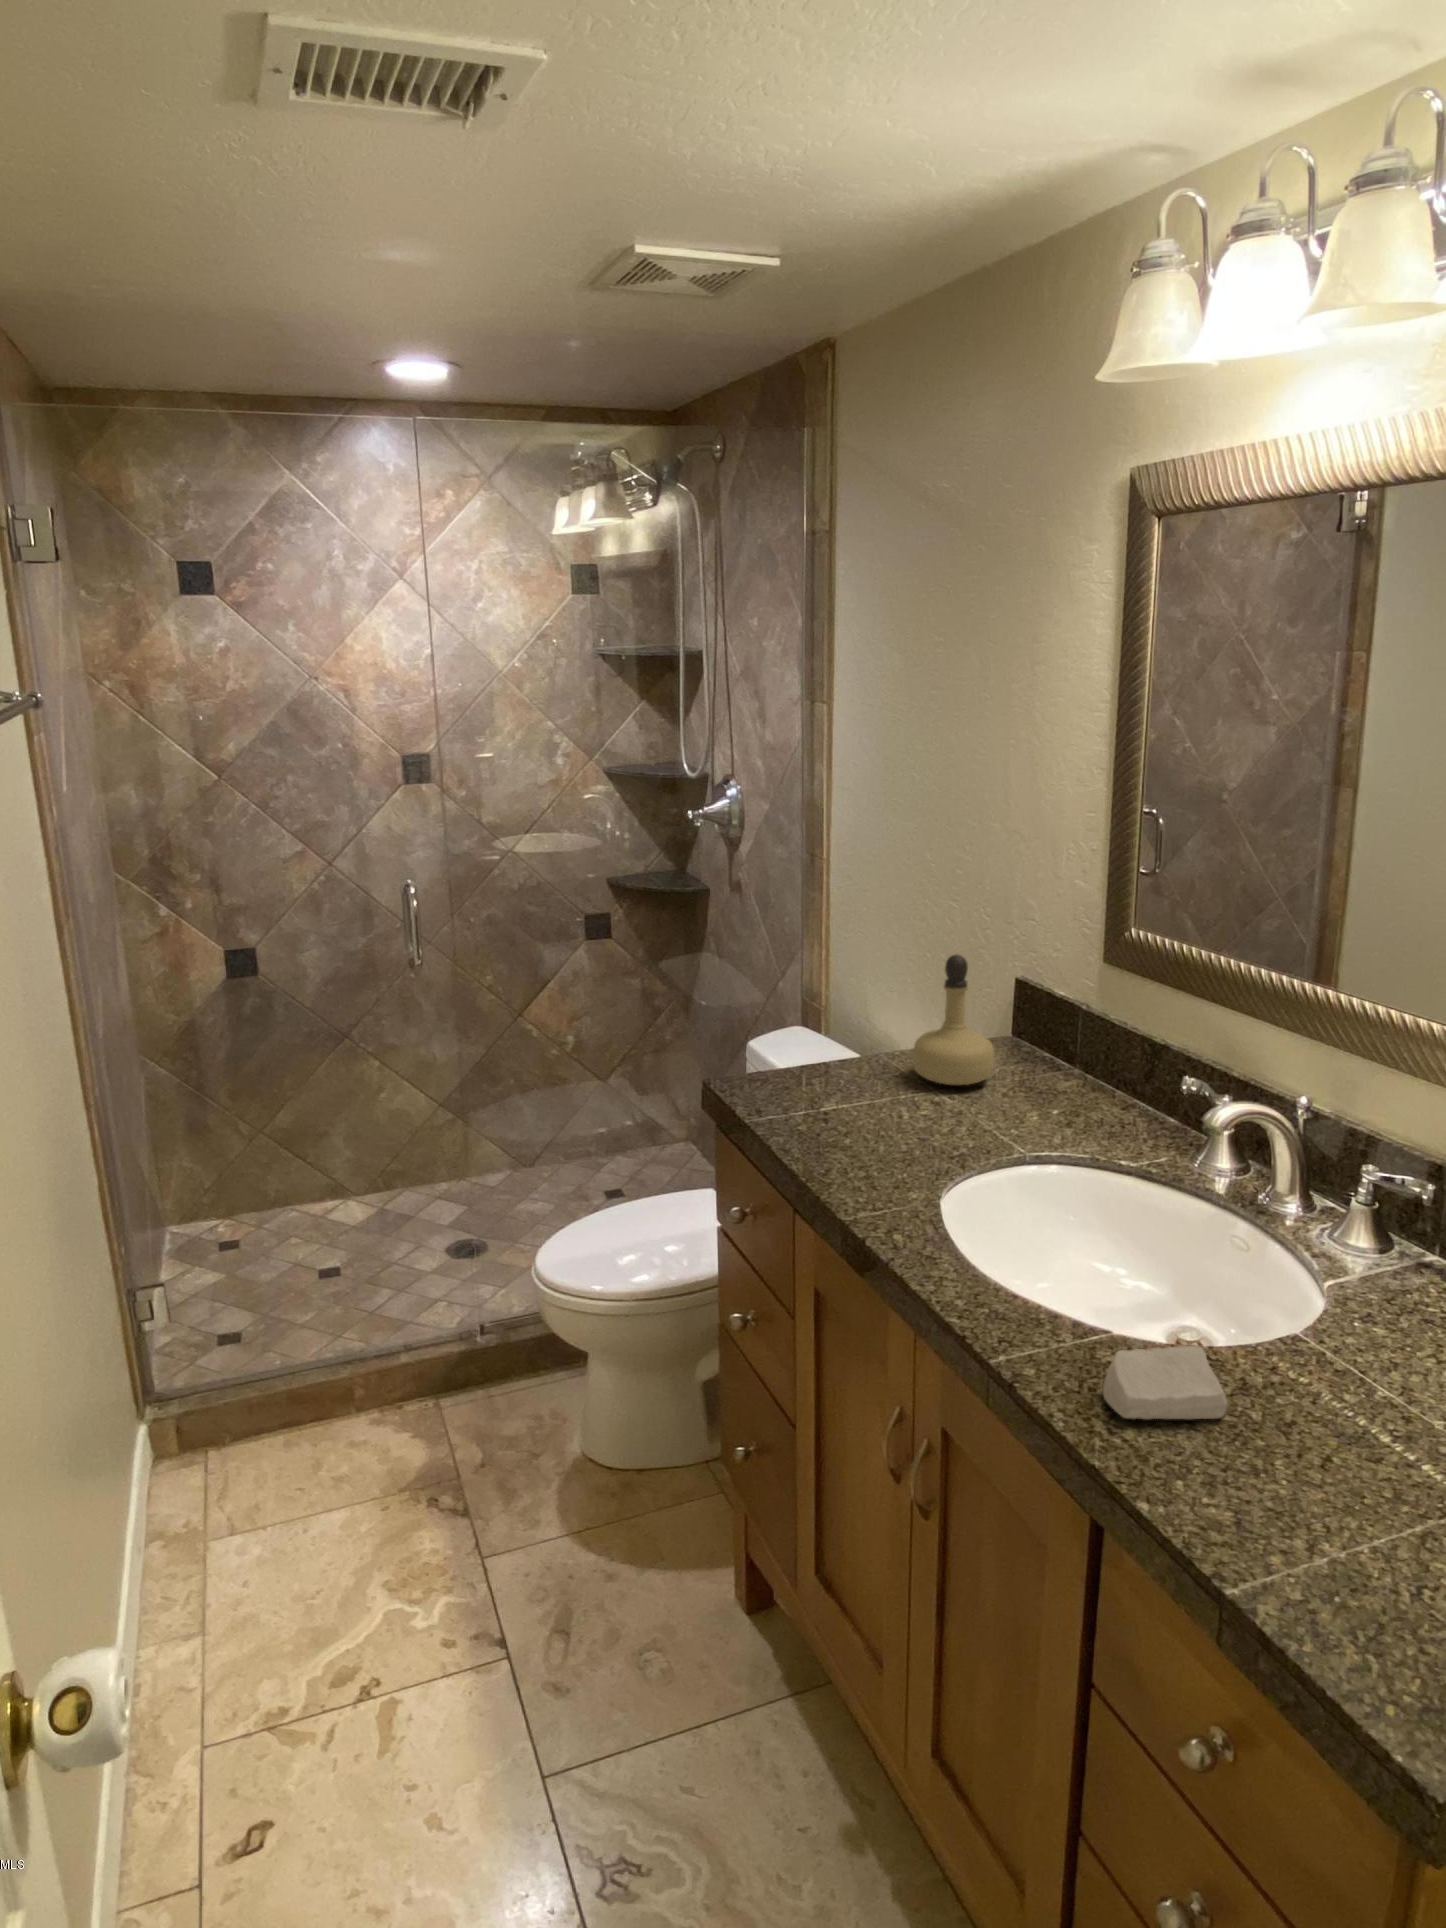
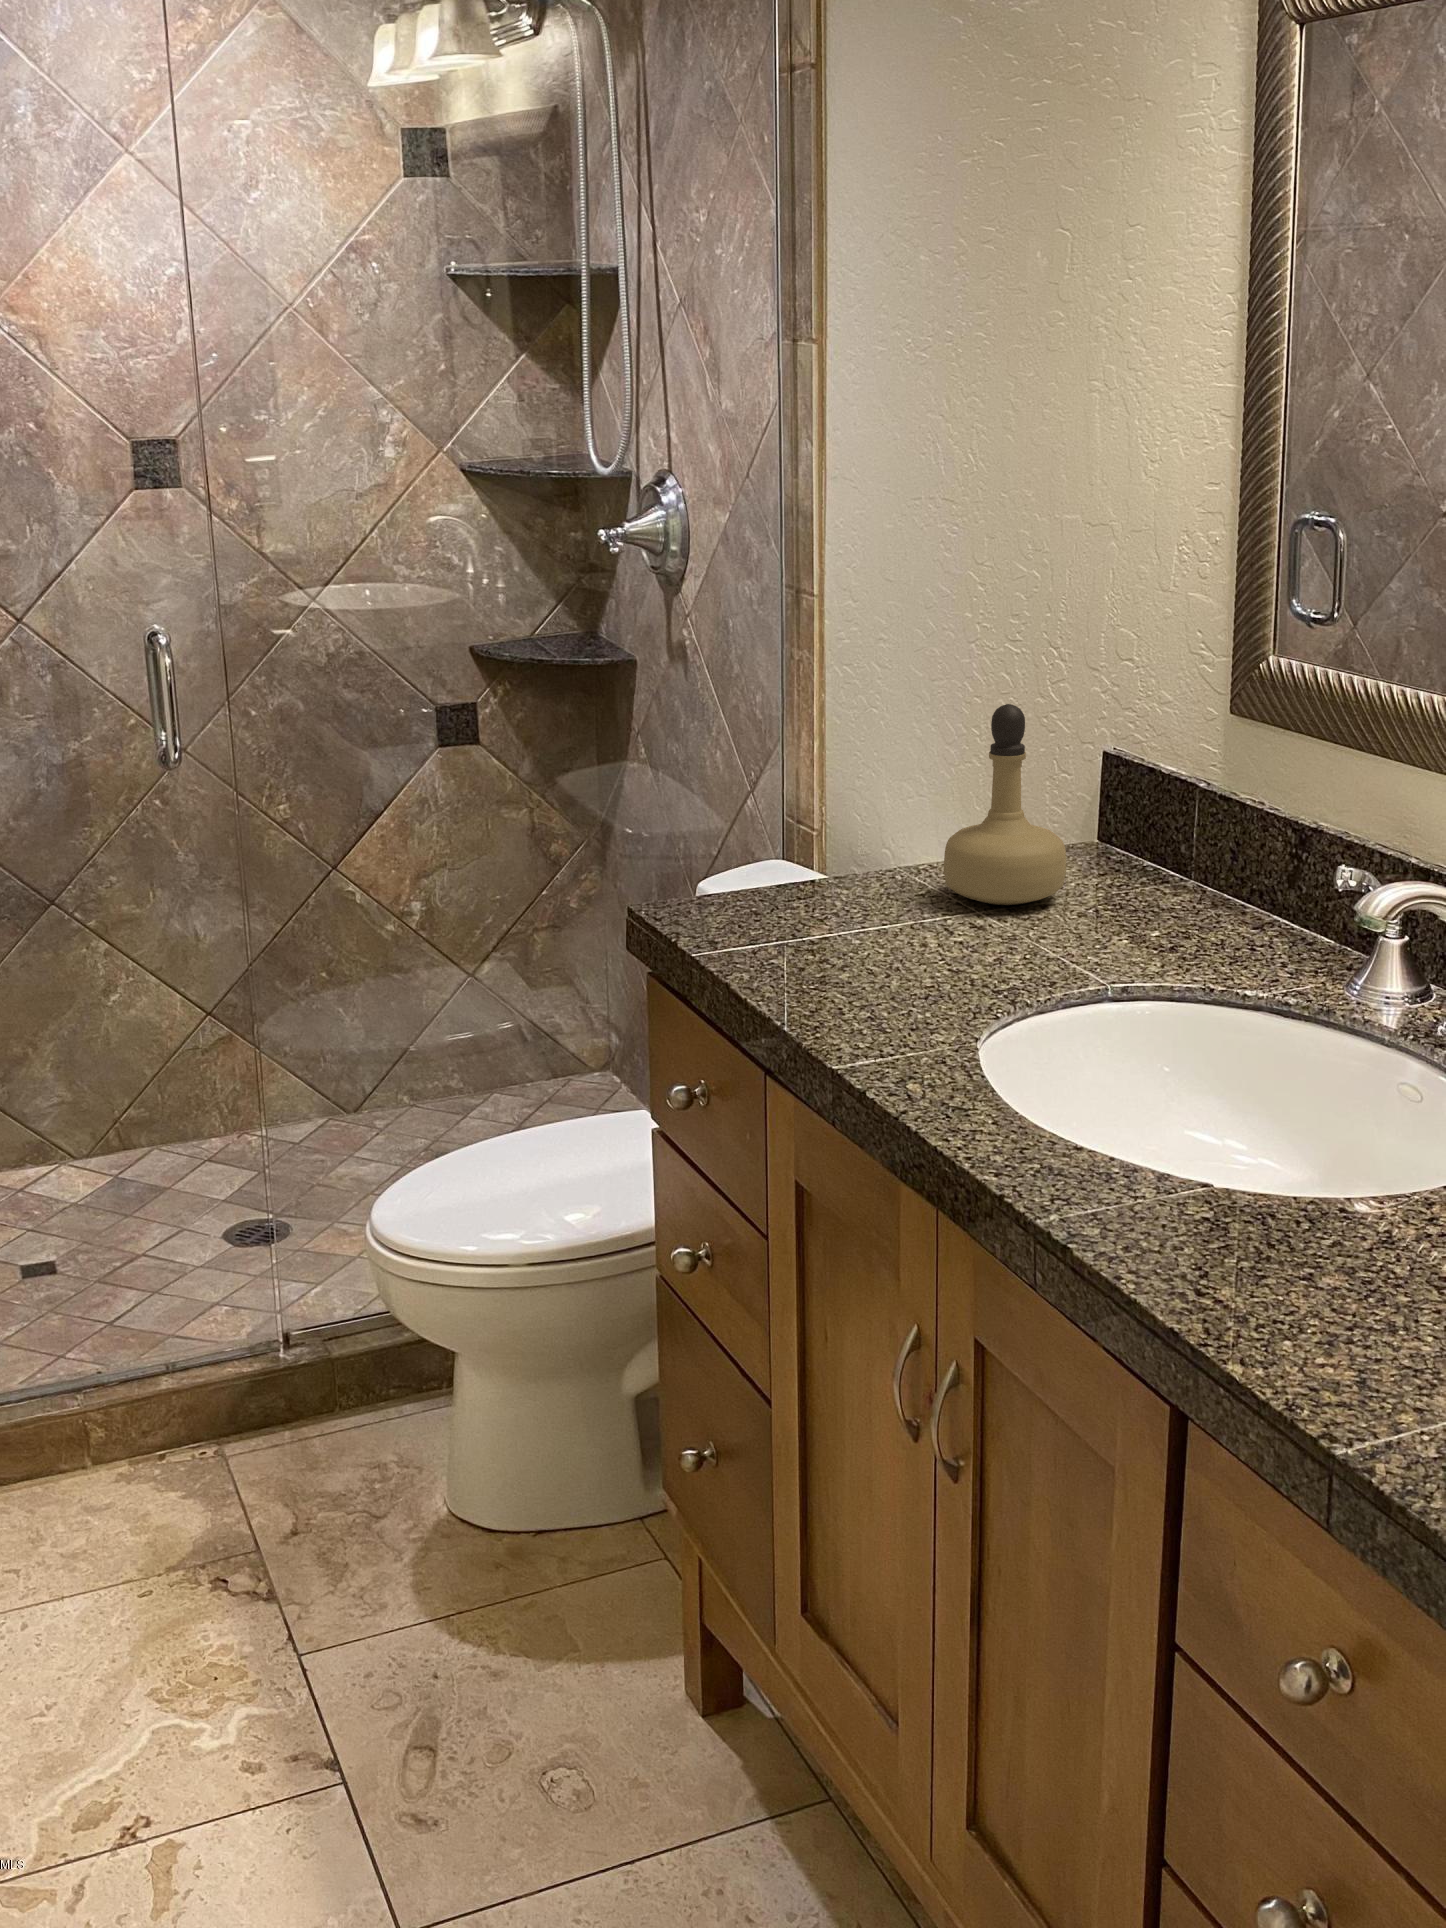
soap bar: present [1103,1346,1227,1419] -> none [1192,1182,1362,1277]

